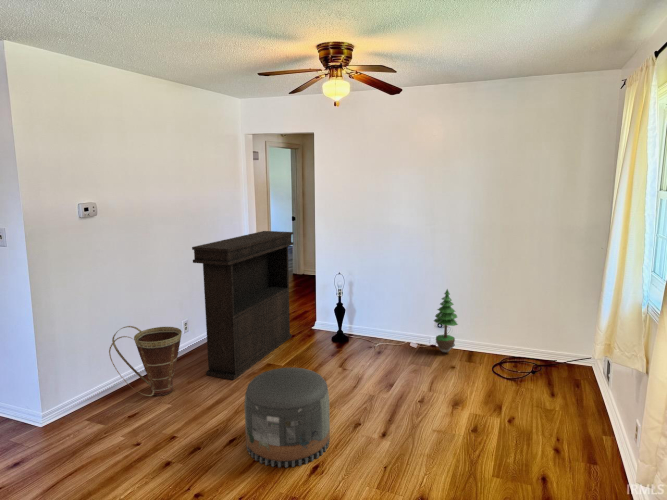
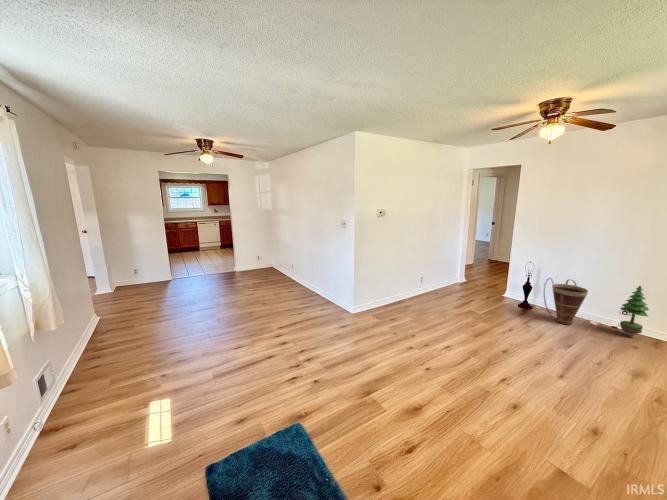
console table: present [192,231,293,380] -> none [431,229,497,315]
basket: present [109,326,182,396] -> present [544,278,588,325]
pouf: present [244,368,330,467] -> none [456,313,518,374]

